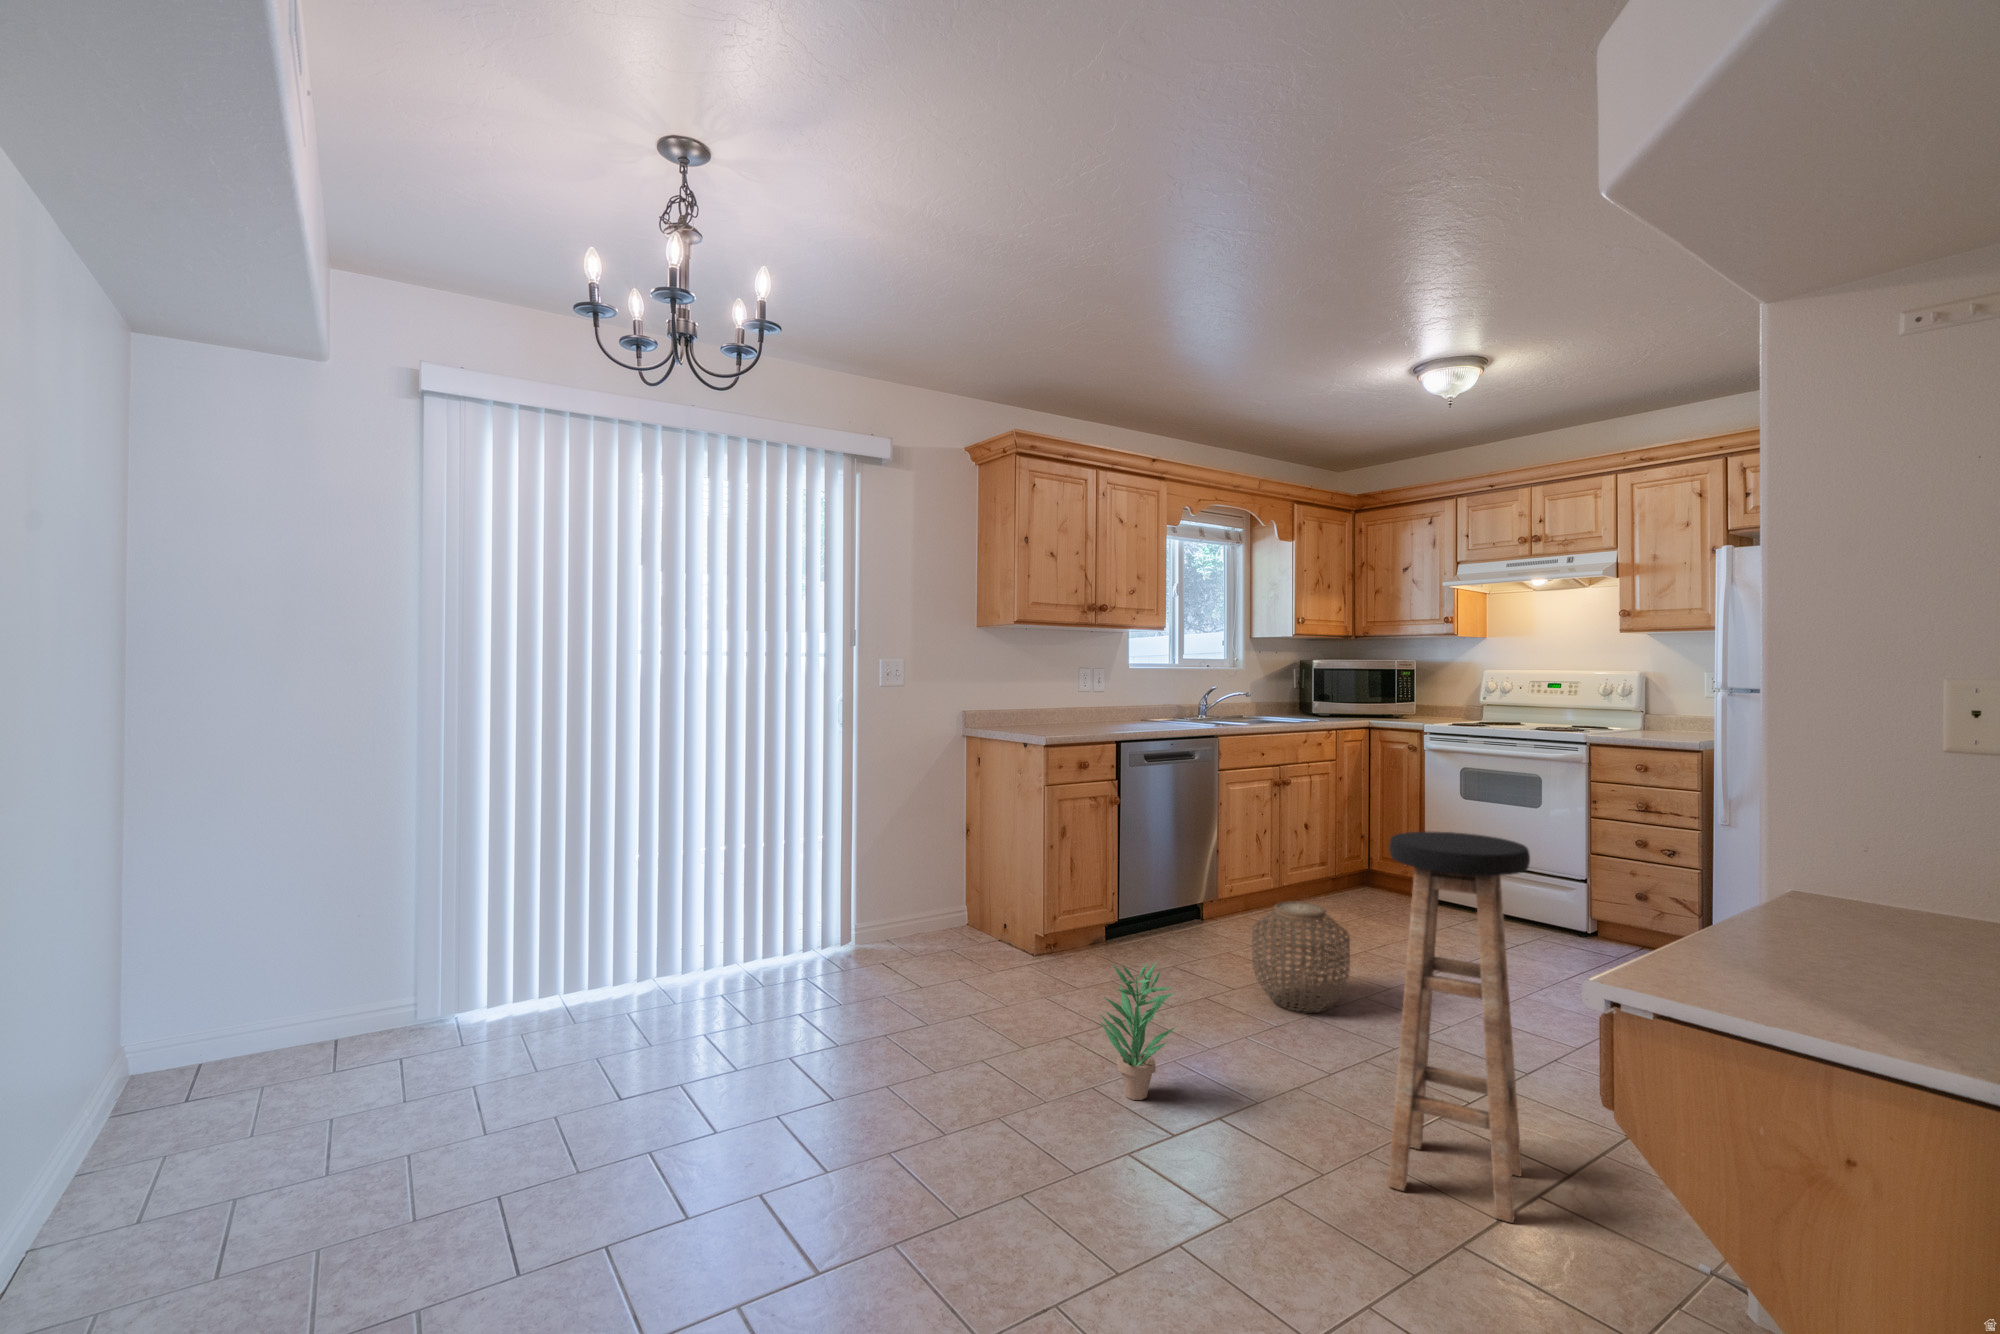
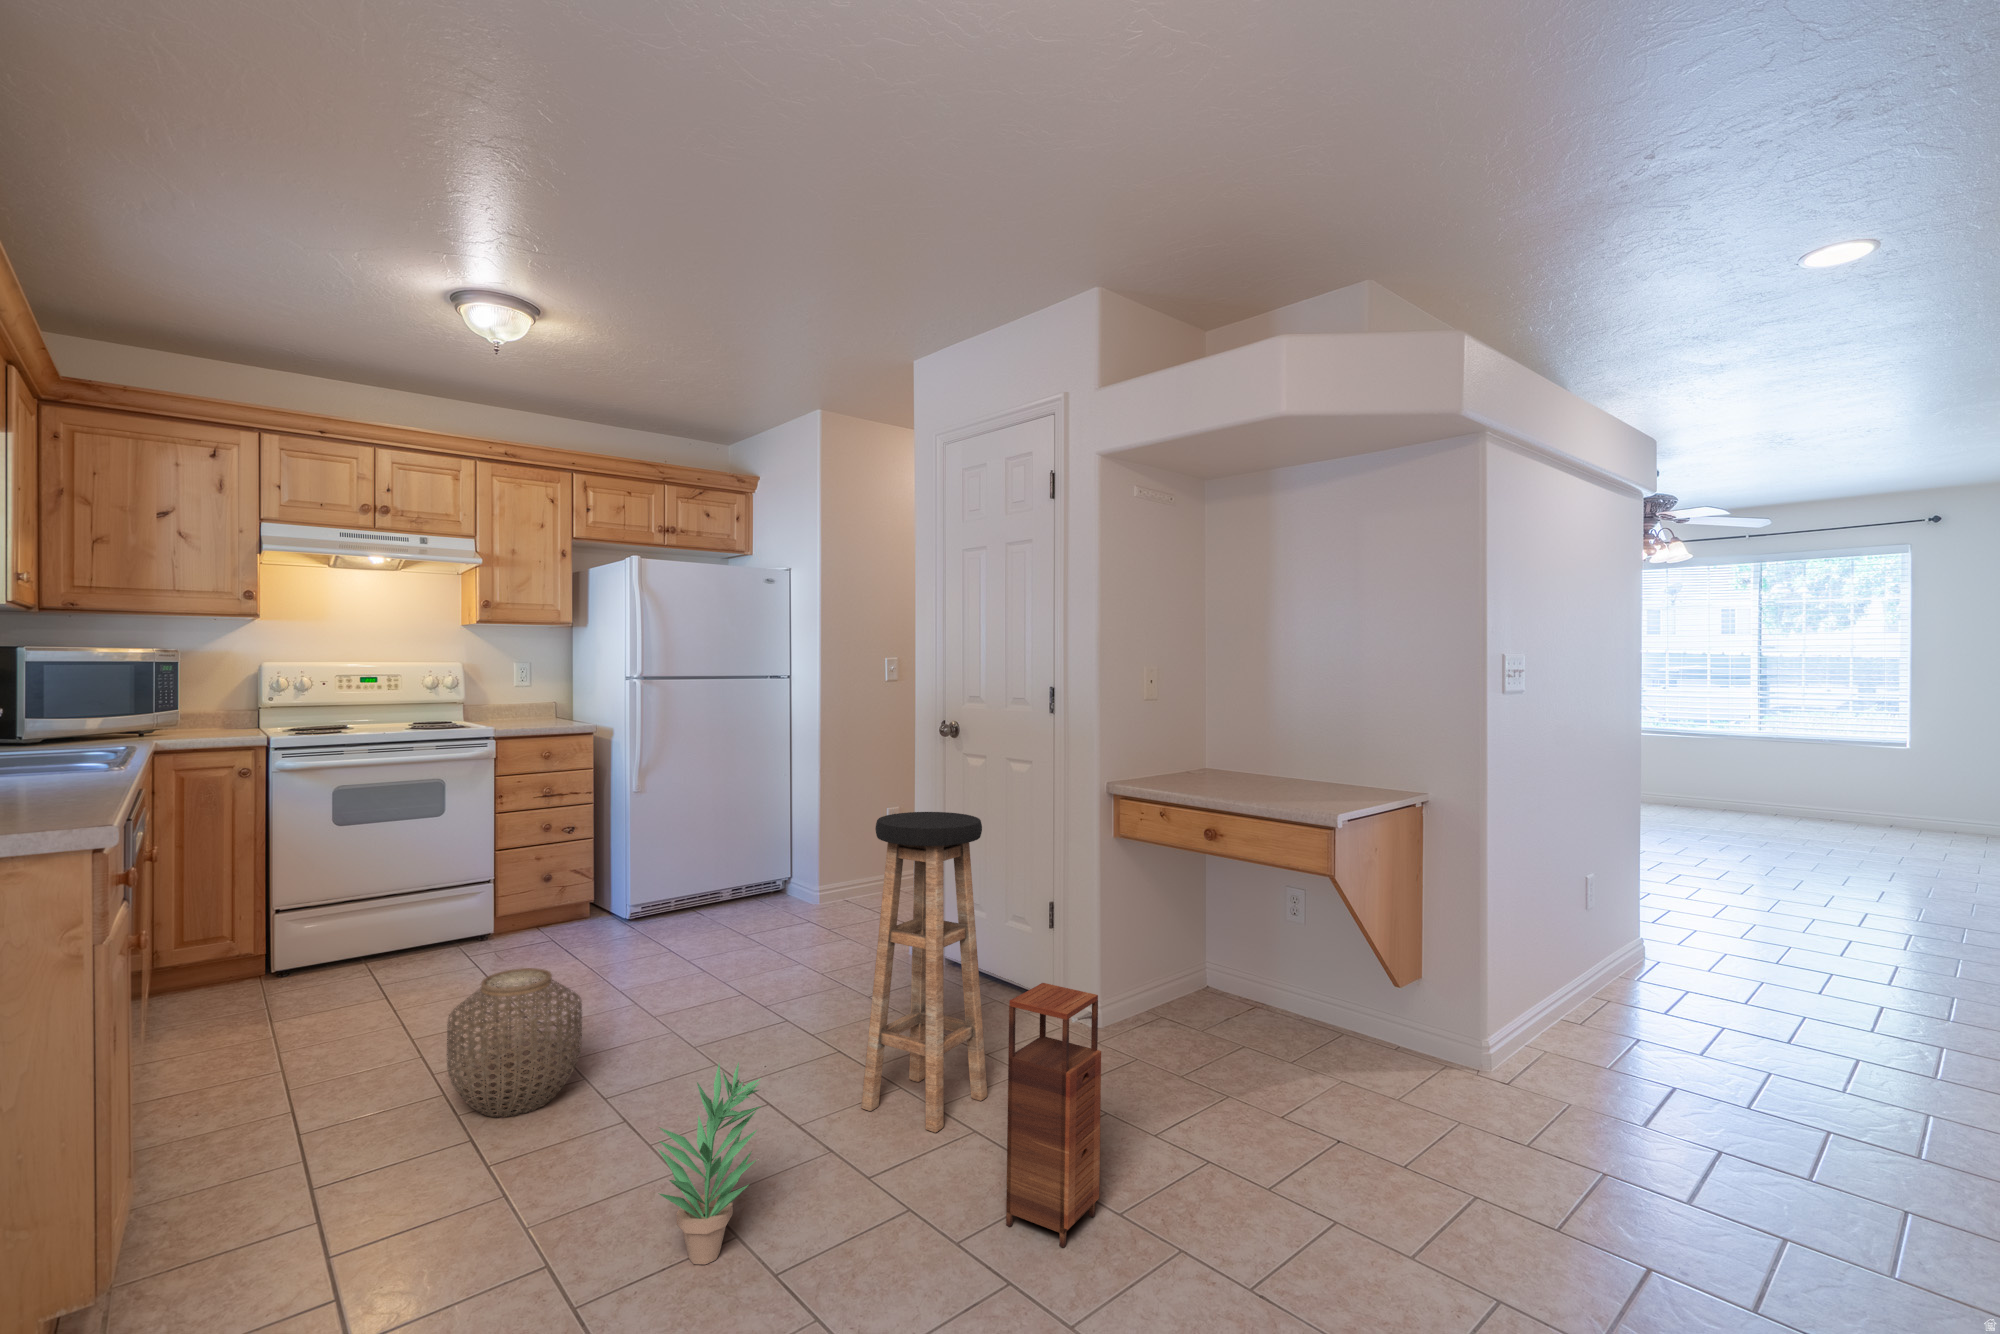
storage cabinet: none [1201,1000,1298,1296] -> present [1006,983,1101,1248]

